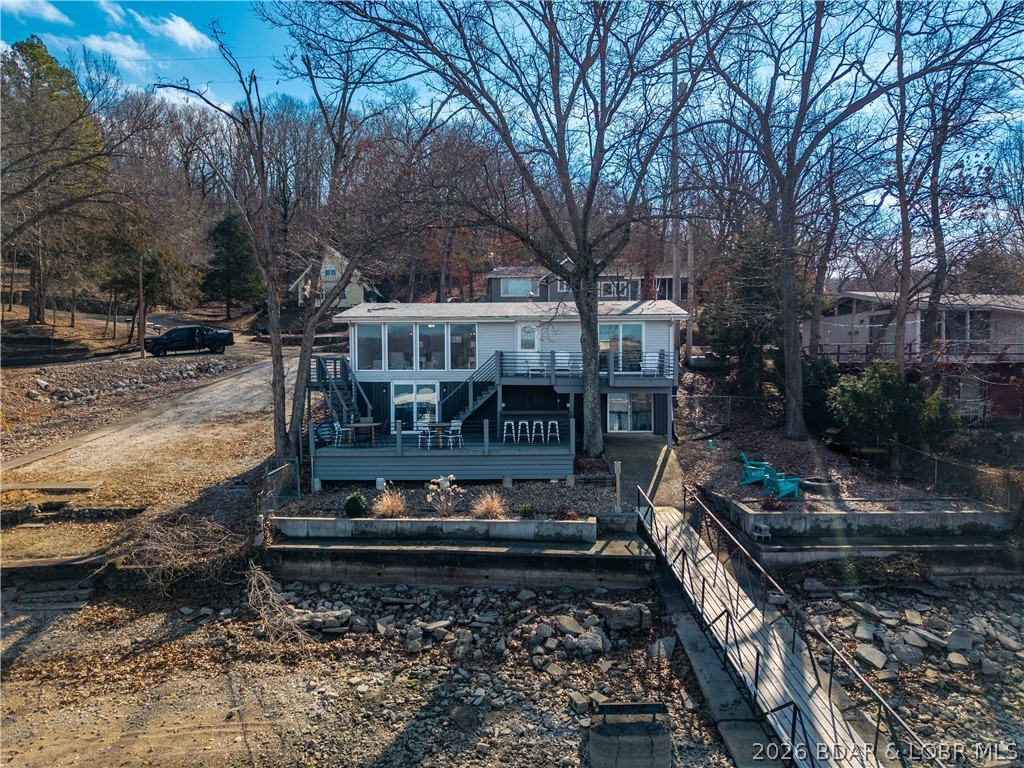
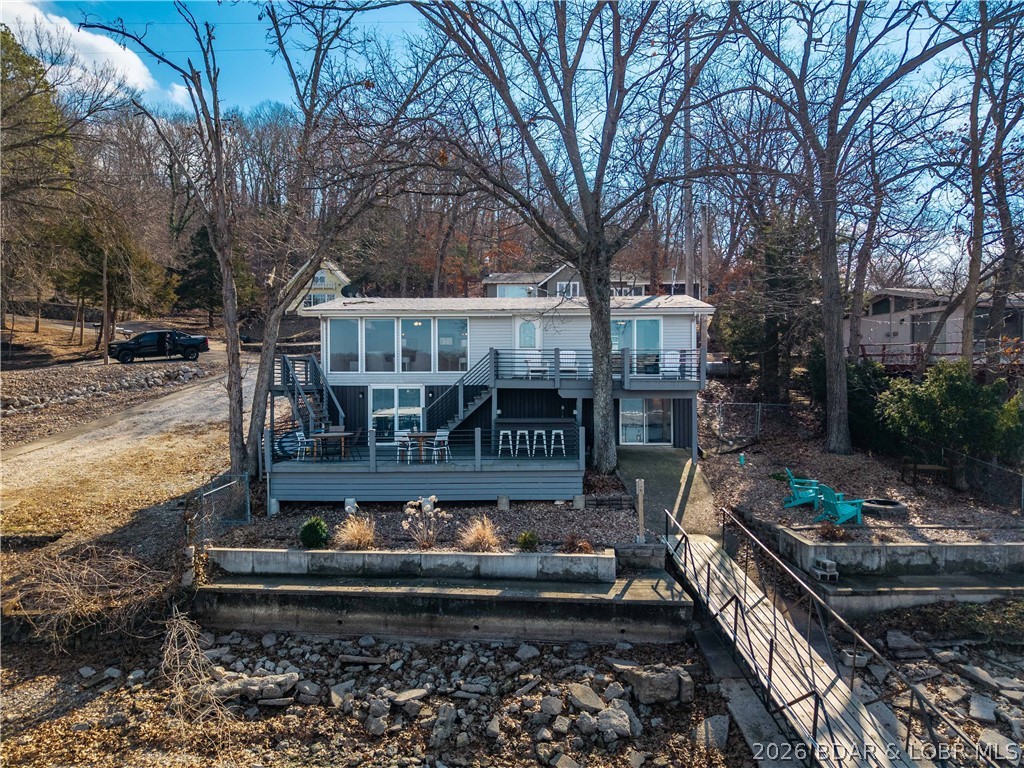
lounge chair: present [821,427,849,444] -> none [860,438,895,460]

